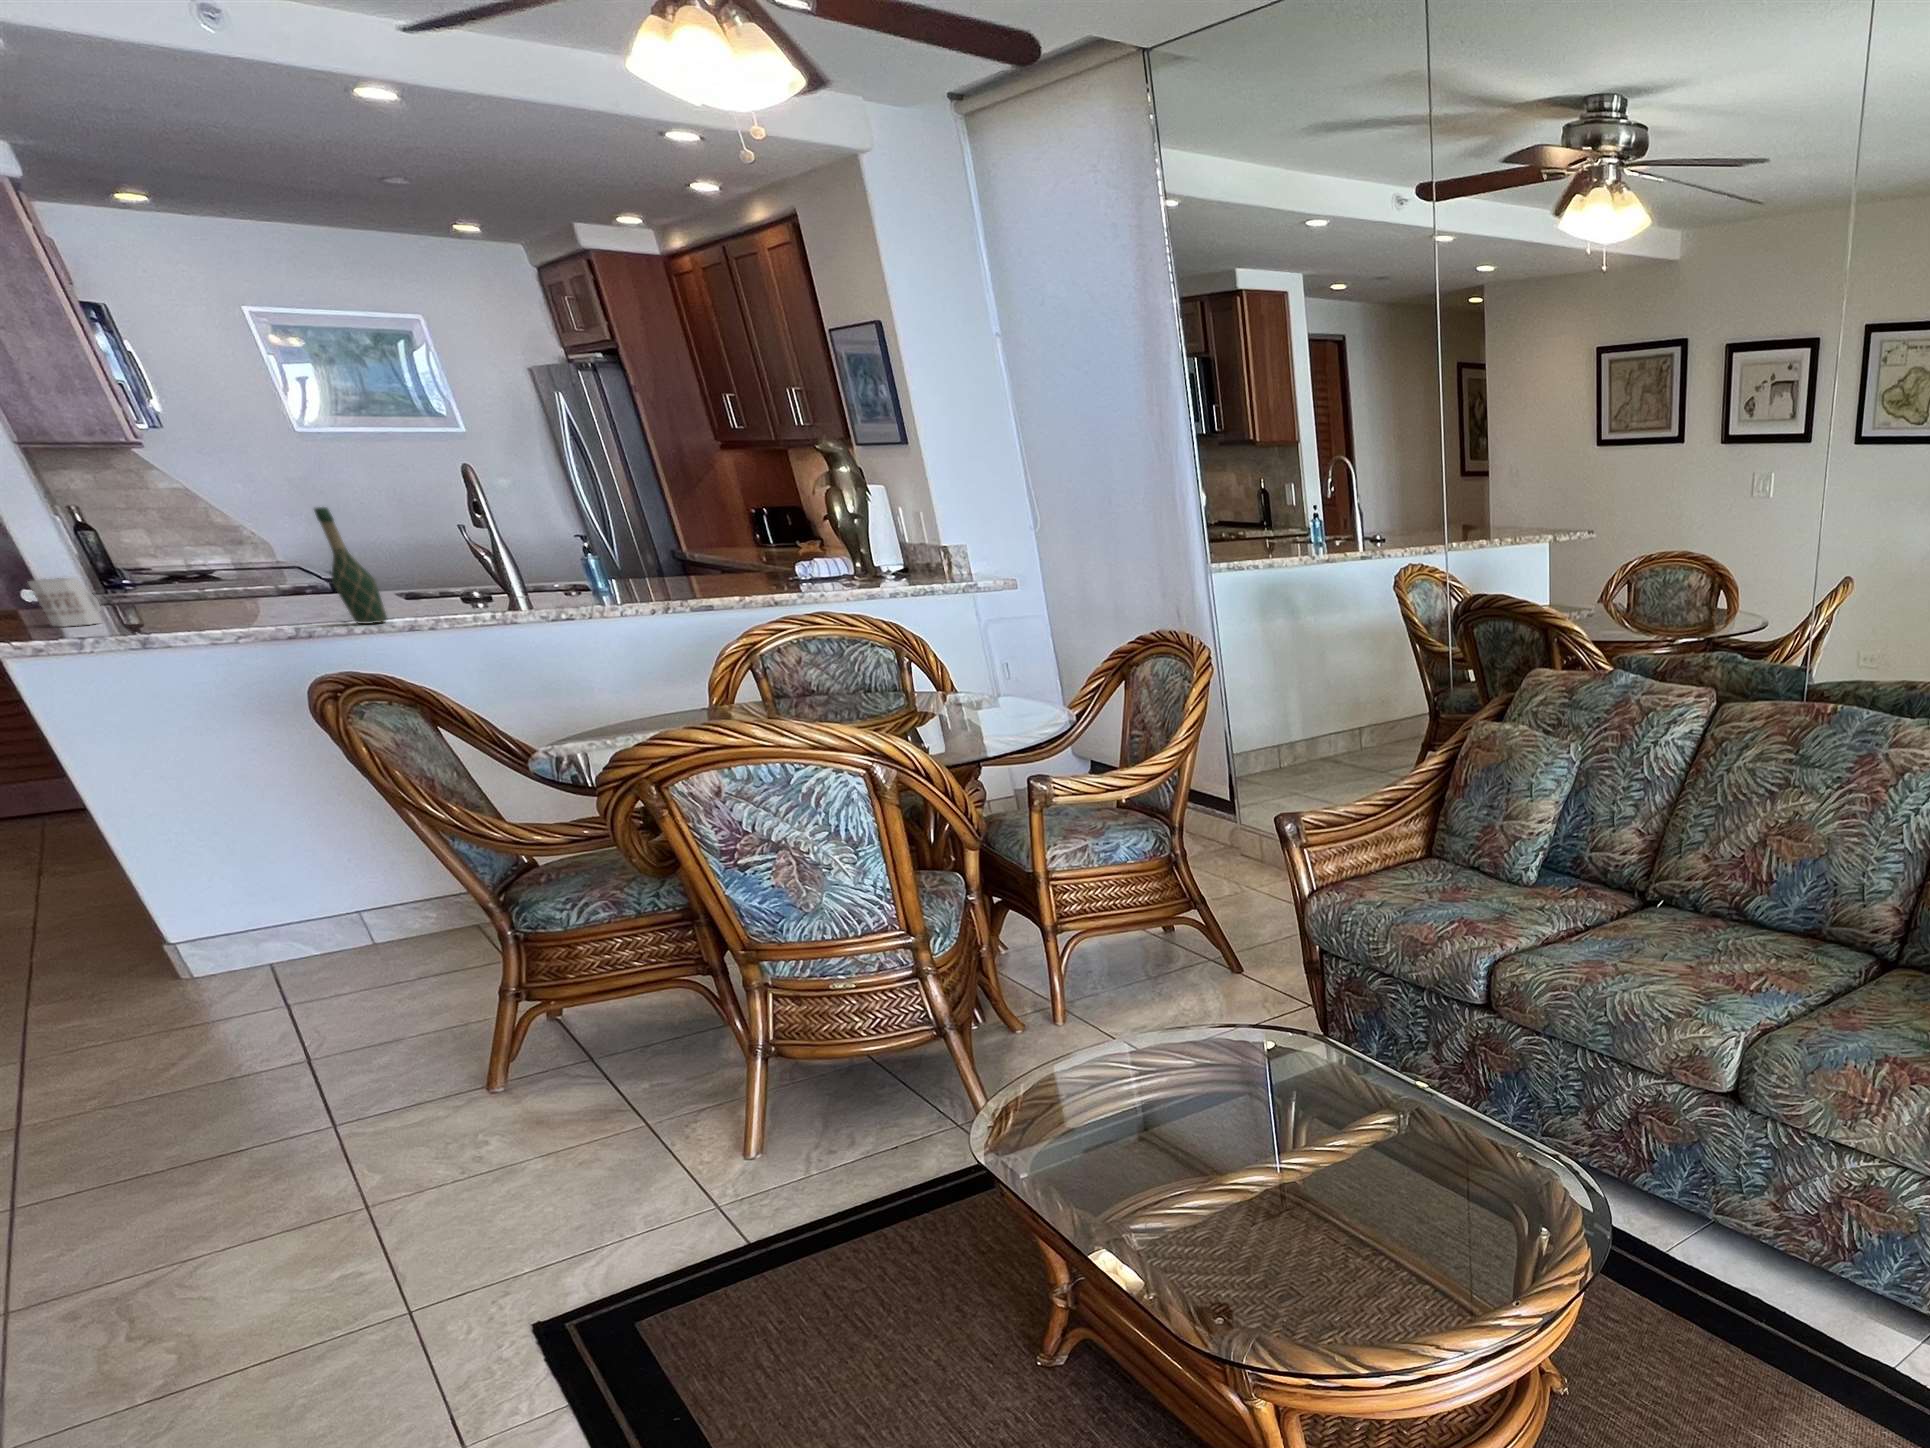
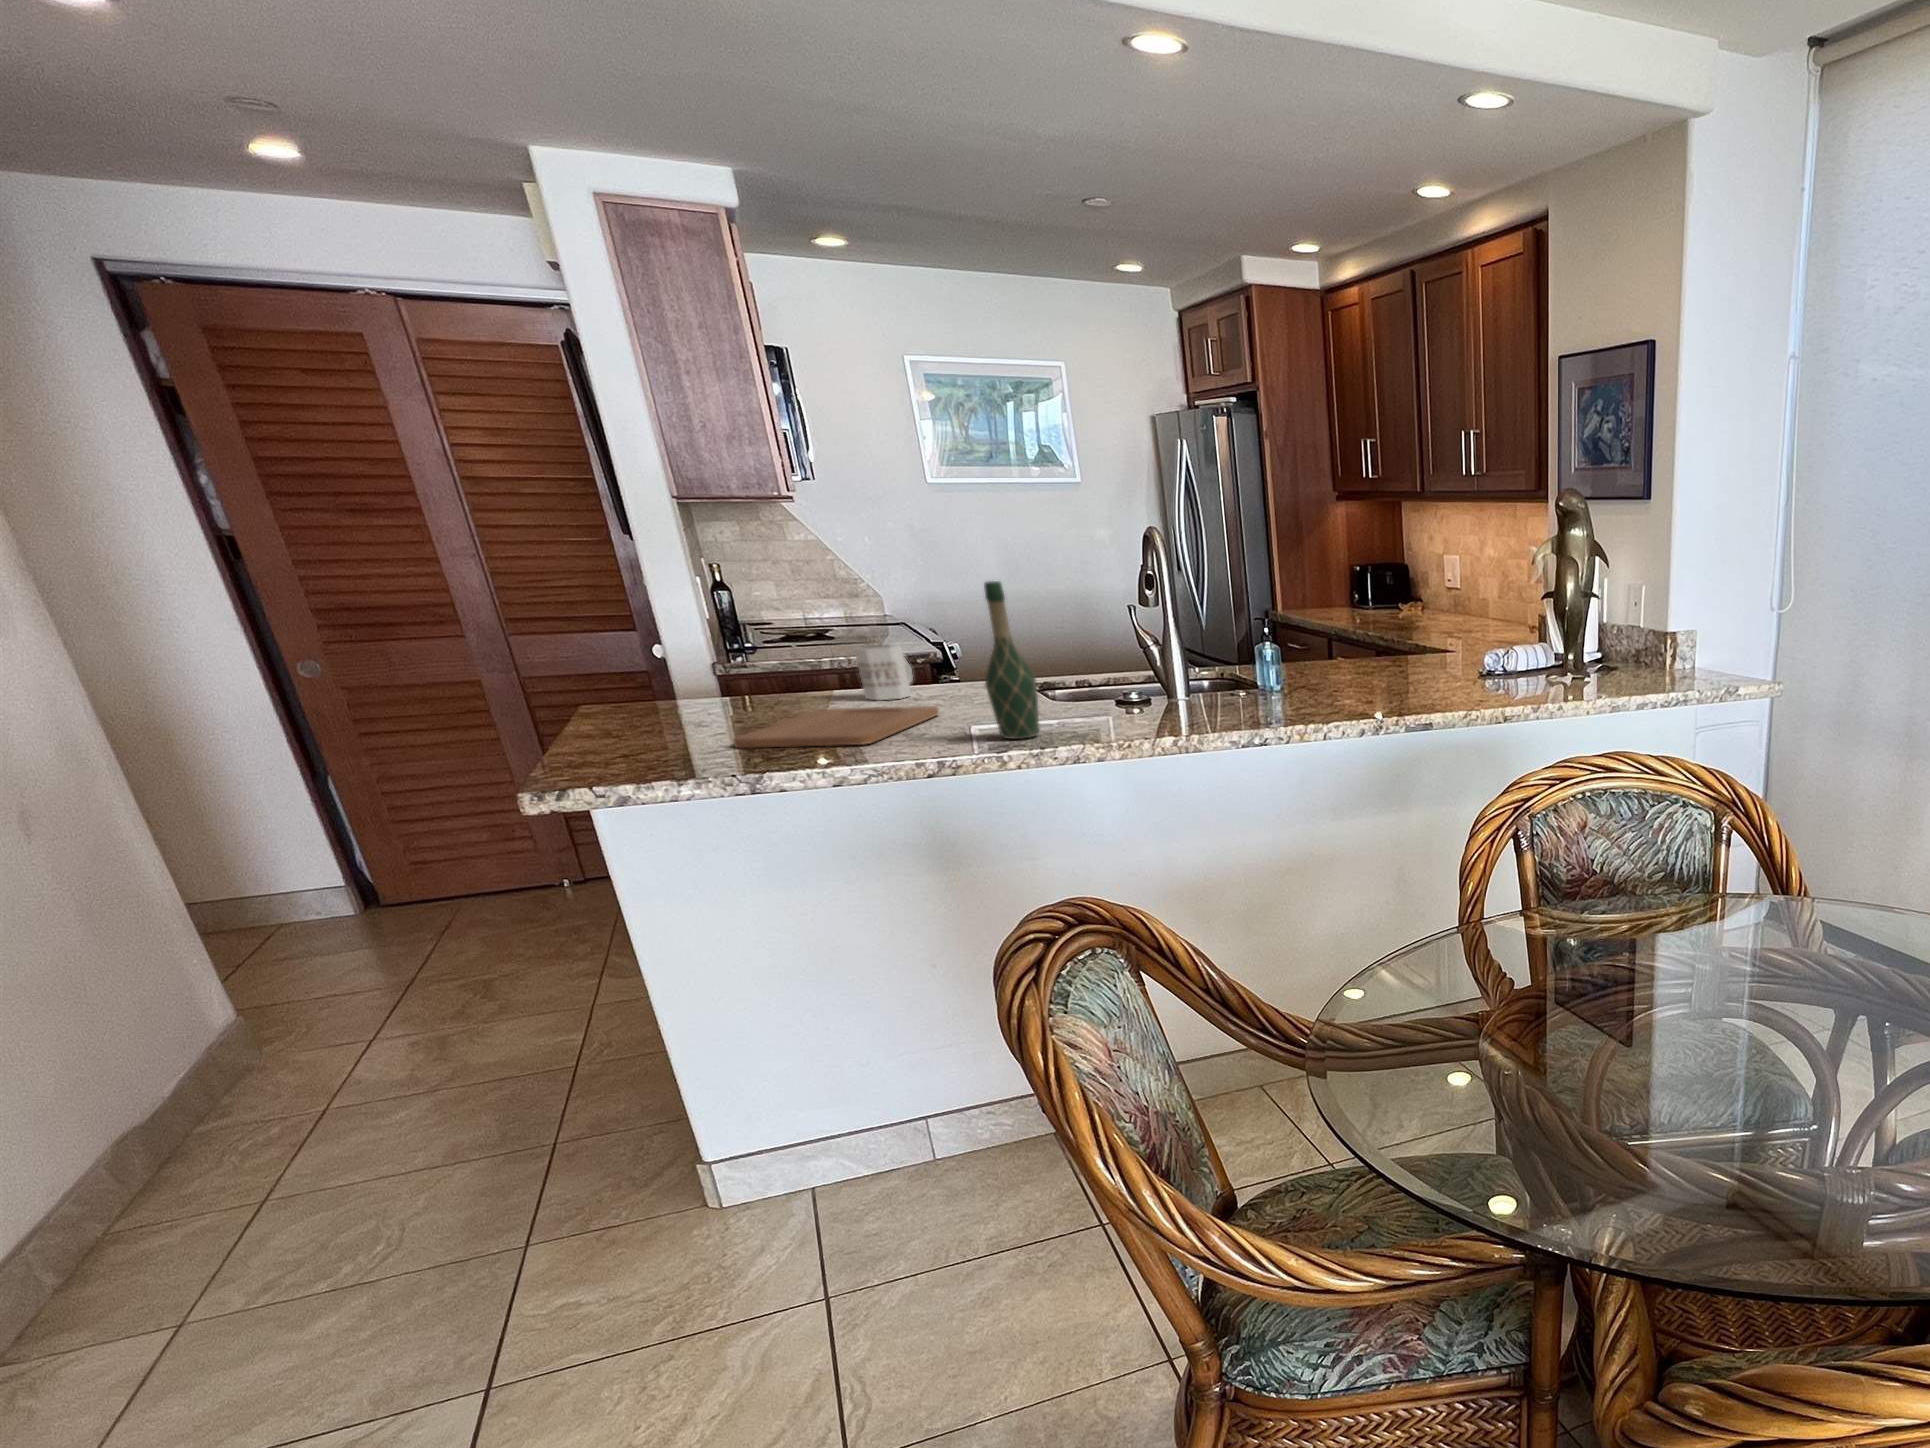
mug: present [28,578,101,627] -> present [855,645,913,700]
cutting board: none [126,609,308,635] -> present [734,706,939,748]

